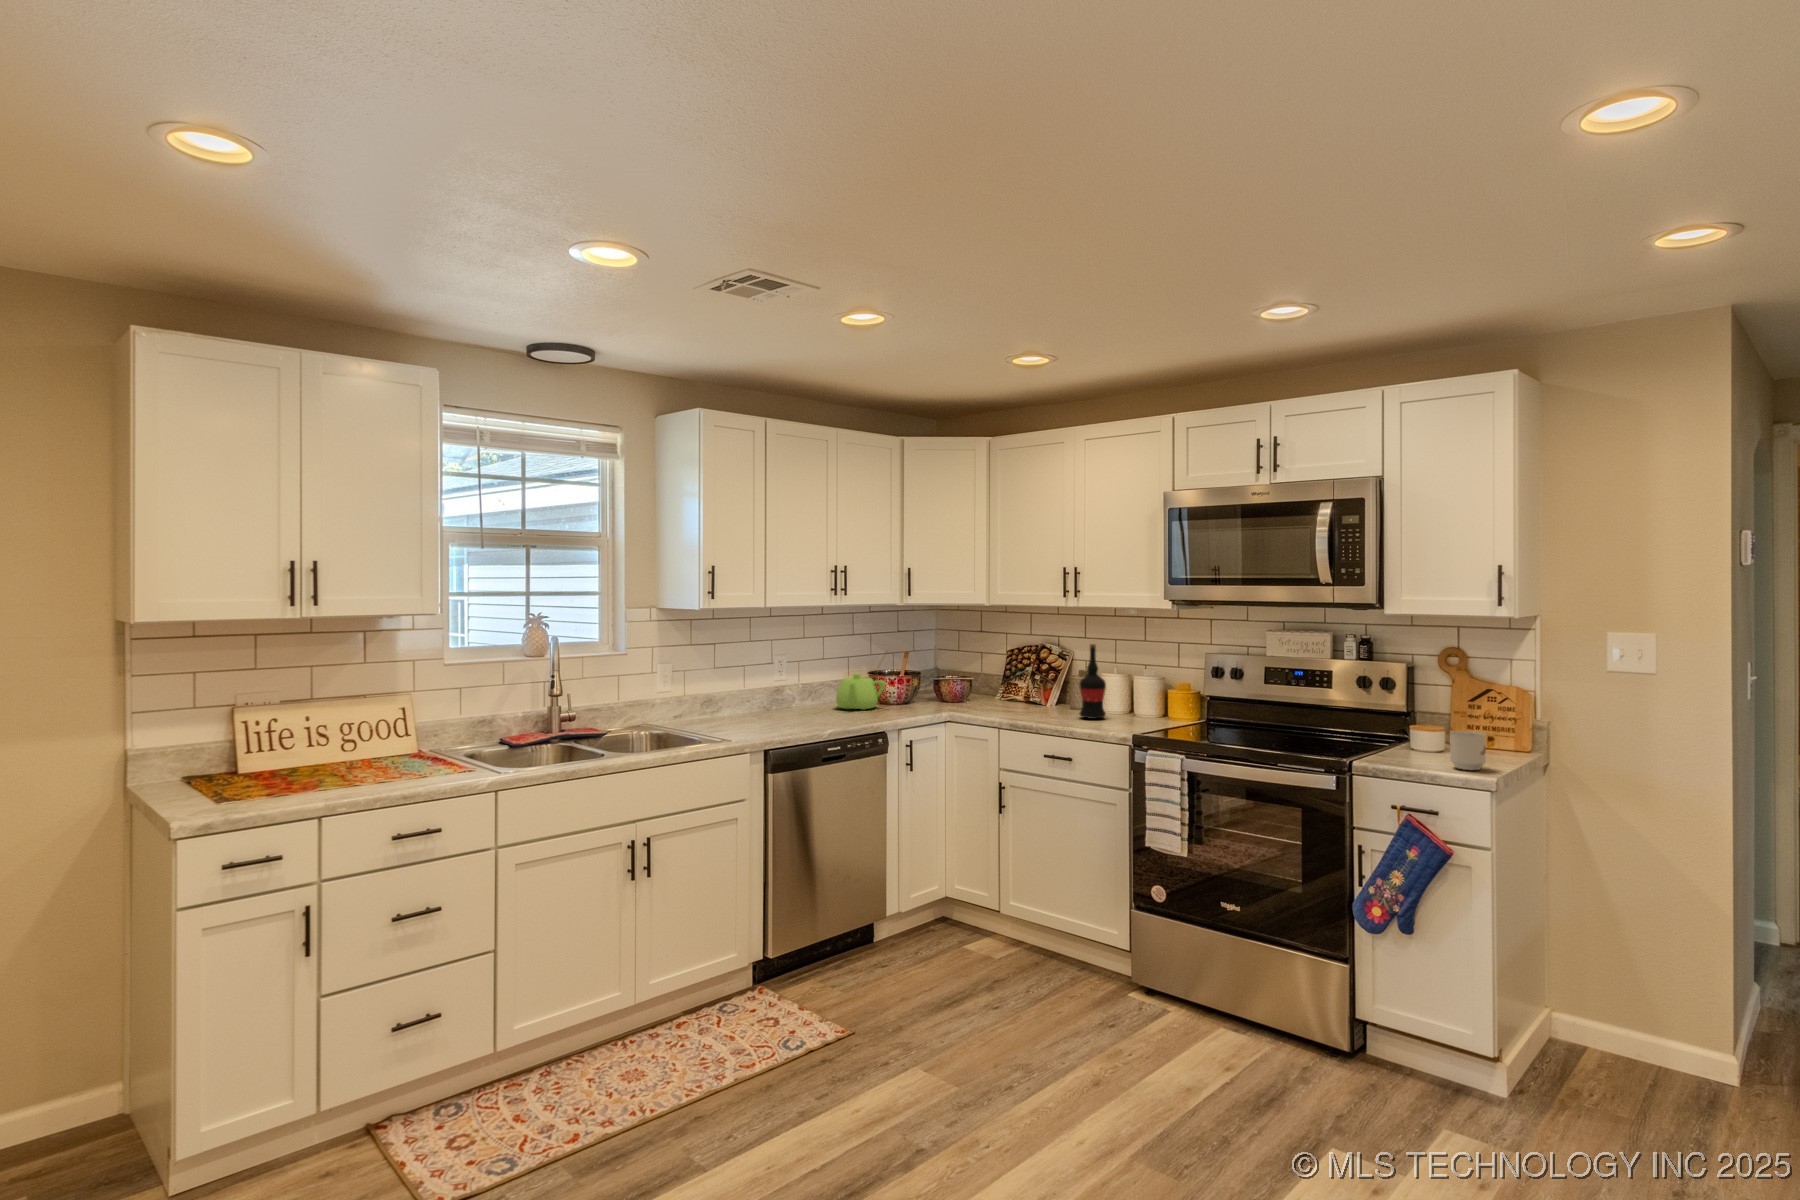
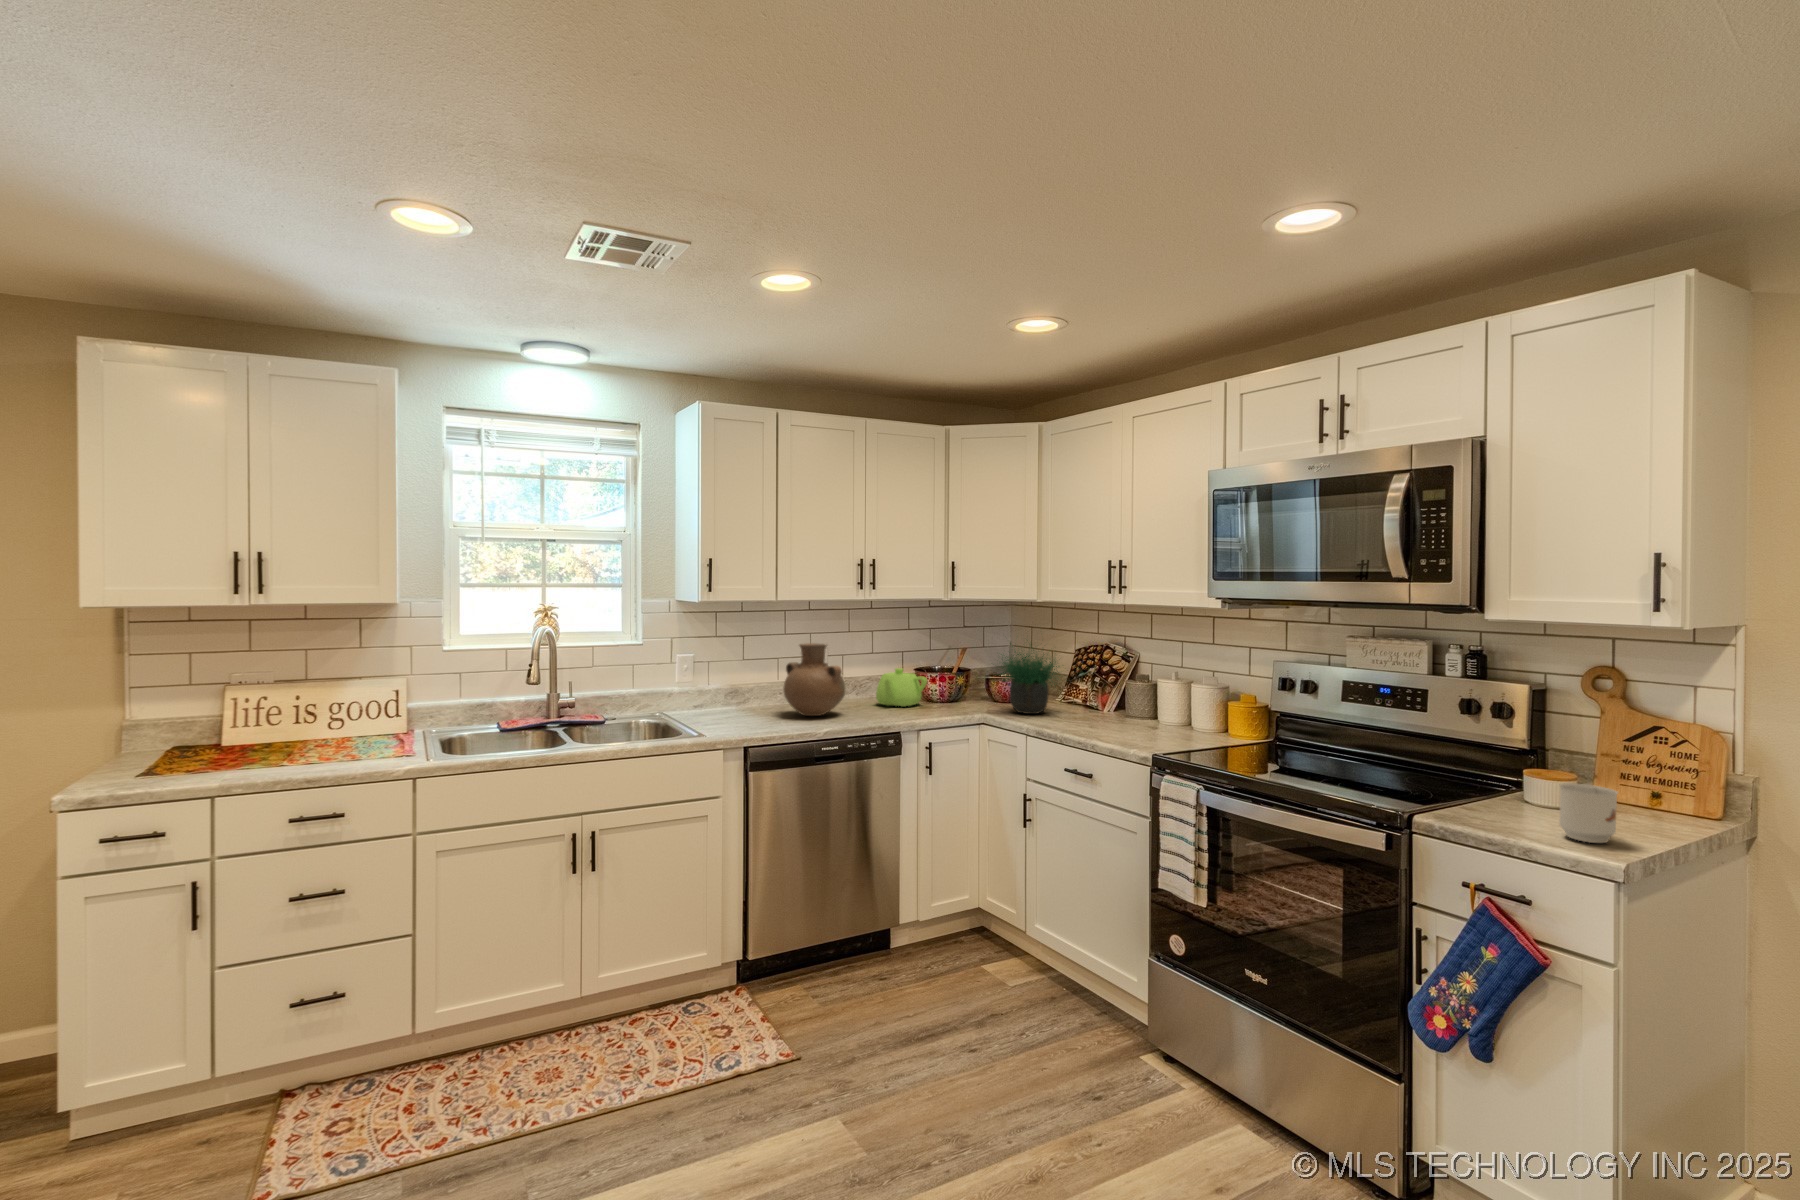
potted plant: none [947,628,1025,710] -> present [1001,646,1060,714]
wine bottle: present [1079,644,1106,719] -> none [1120,645,1151,731]
vase: none [761,651,822,721] -> present [783,643,845,716]

